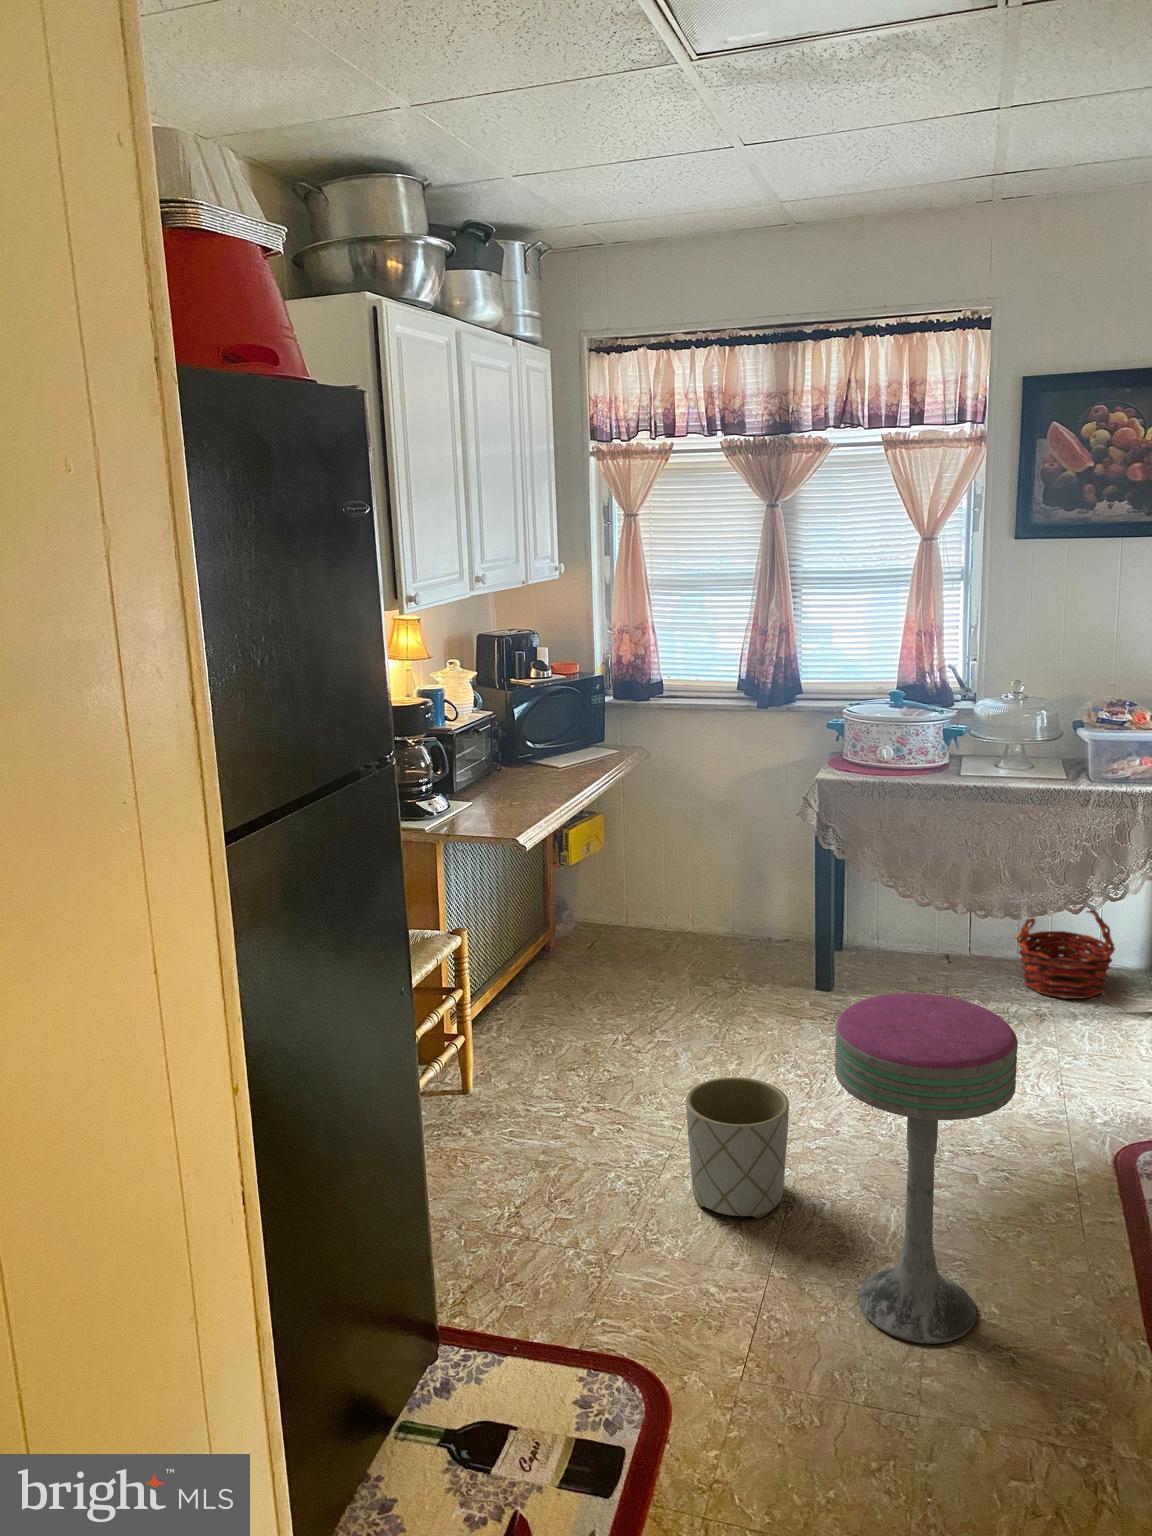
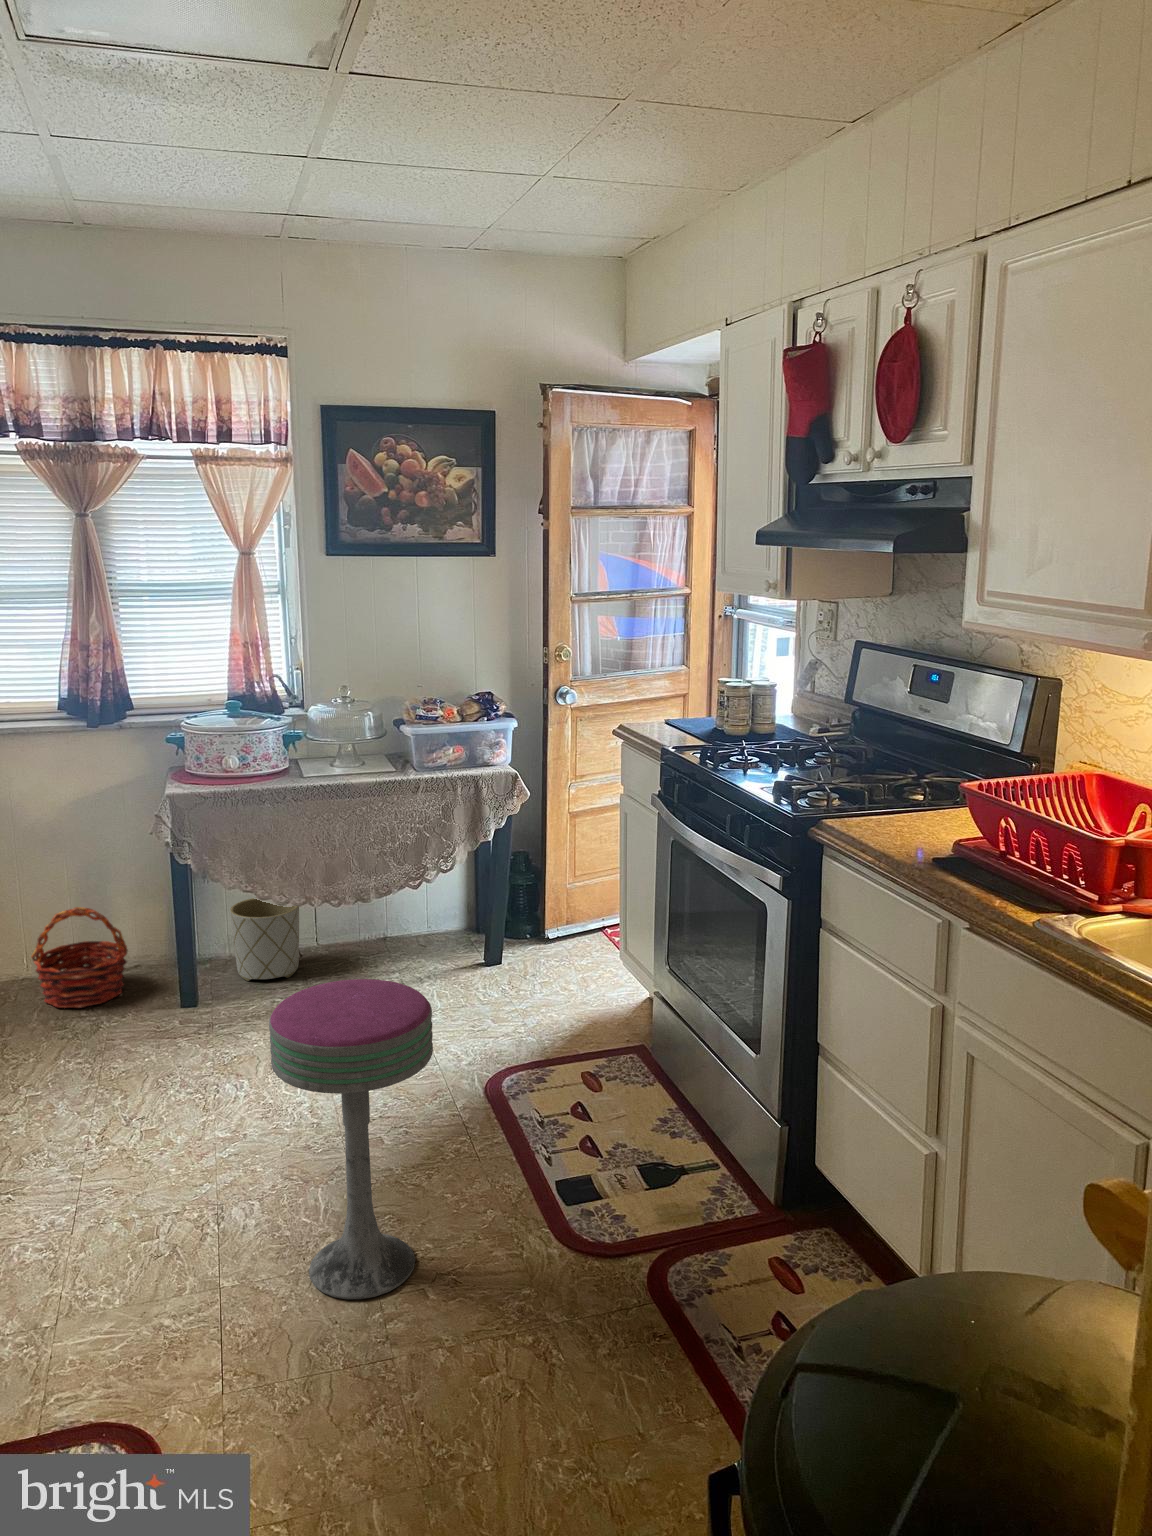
basket: present [1016,910,1115,999] -> present [31,907,128,1008]
planter: present [686,1077,789,1219] -> present [230,898,299,981]

